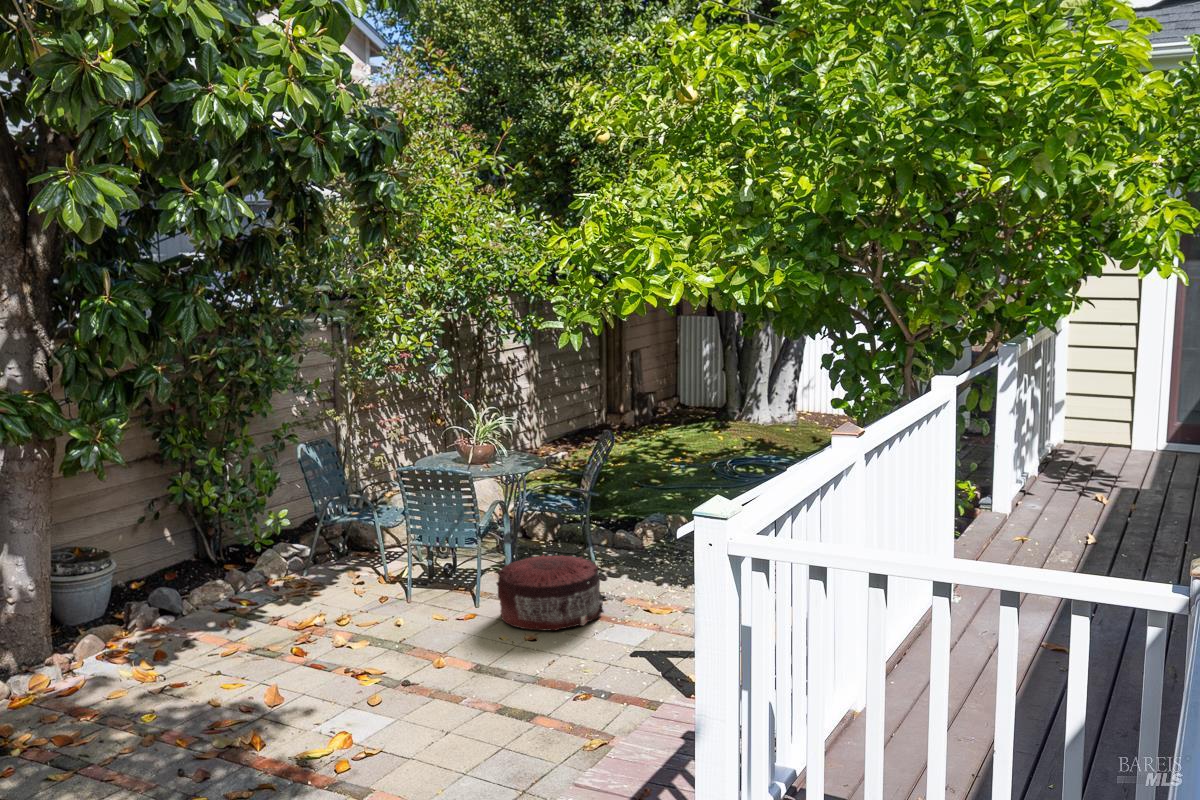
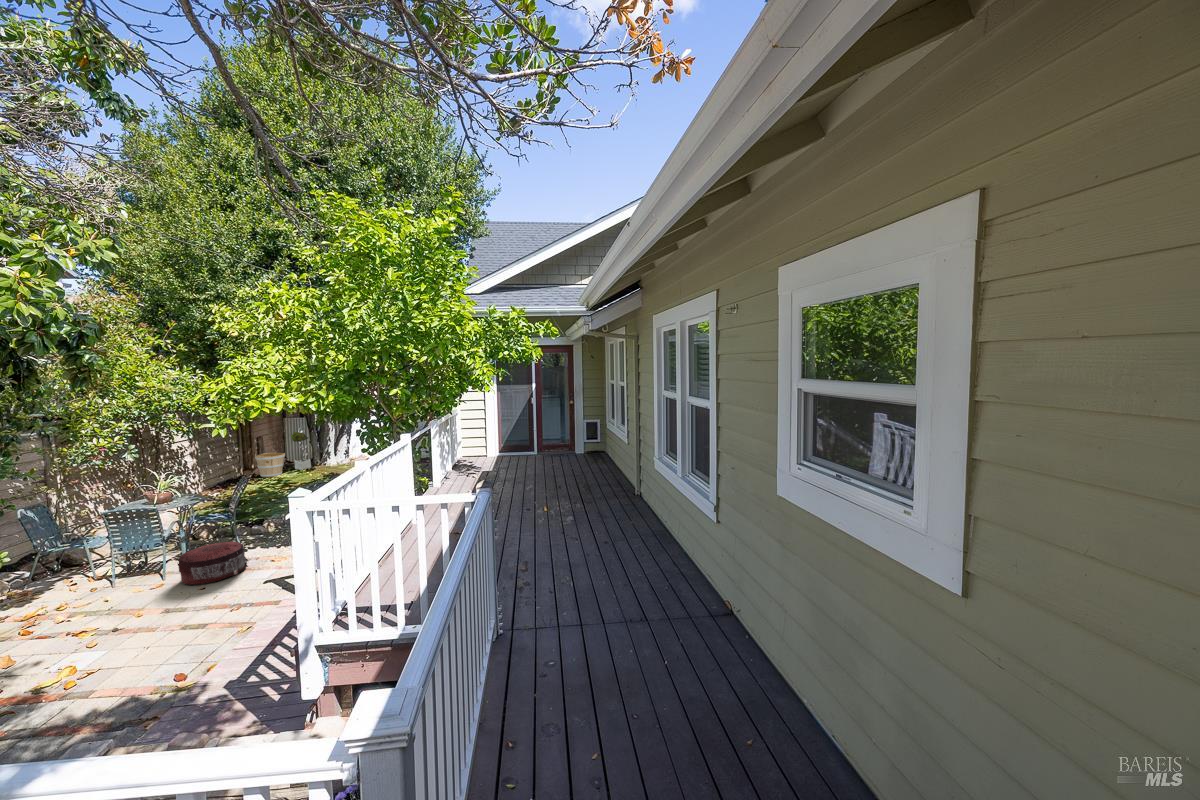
potted tree: none [688,344,721,424] -> present [291,432,311,470]
wooden bucket: none [626,383,677,431] -> present [255,453,285,477]

